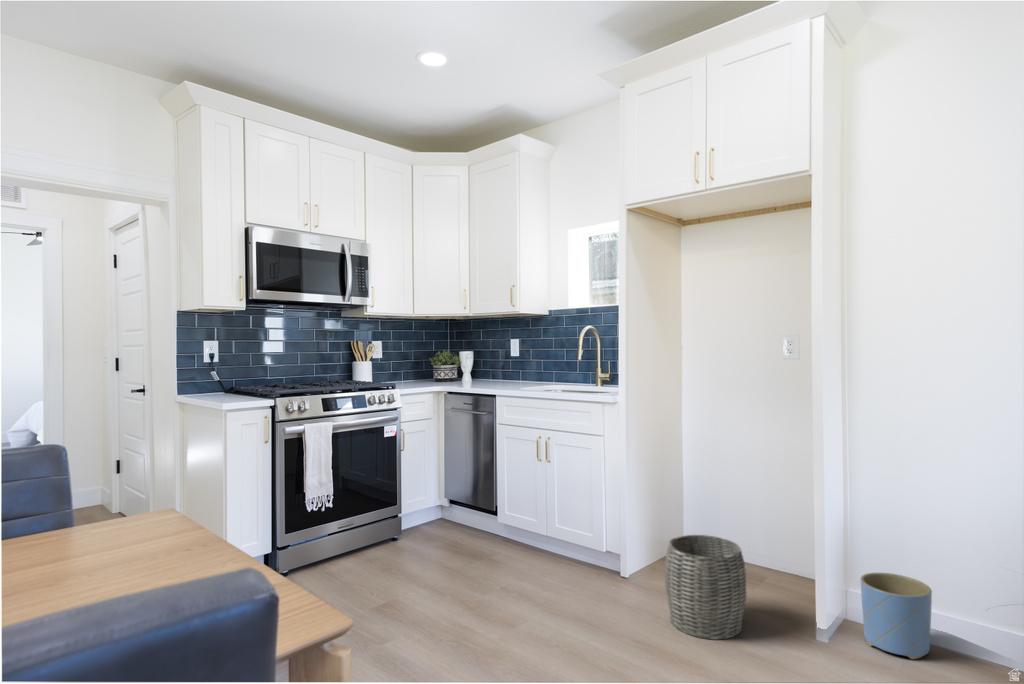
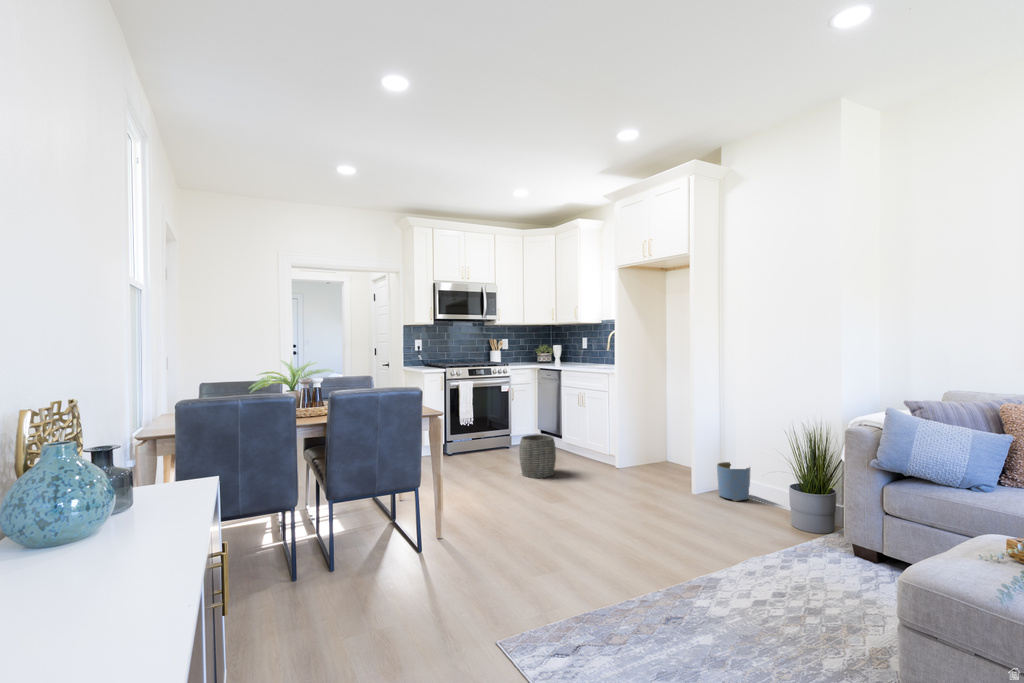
woven basket: present [665,535,746,639] -> present [519,435,556,478]

